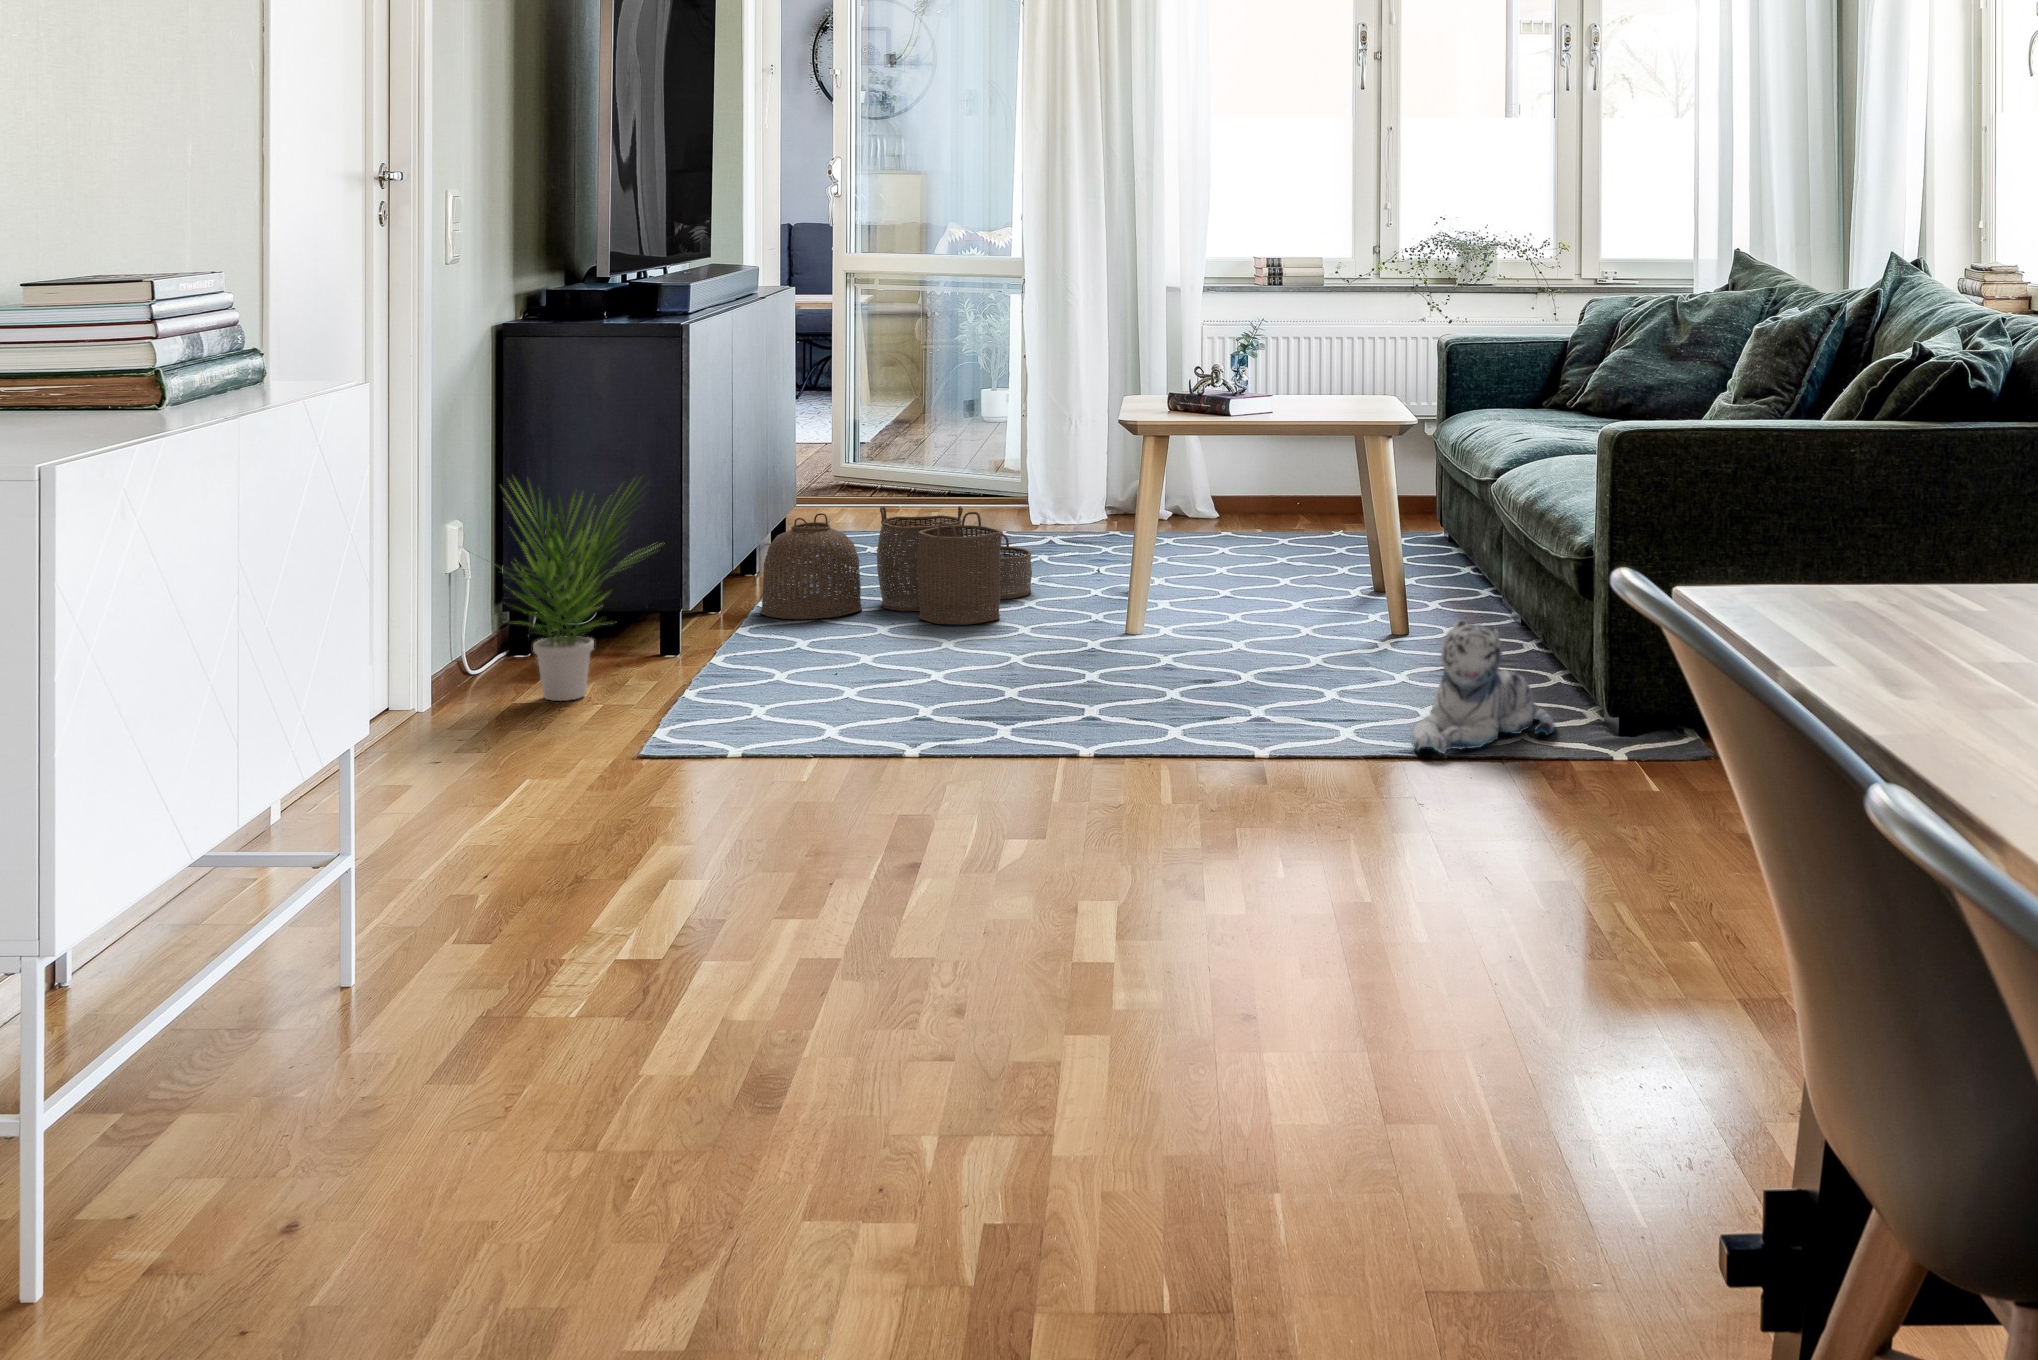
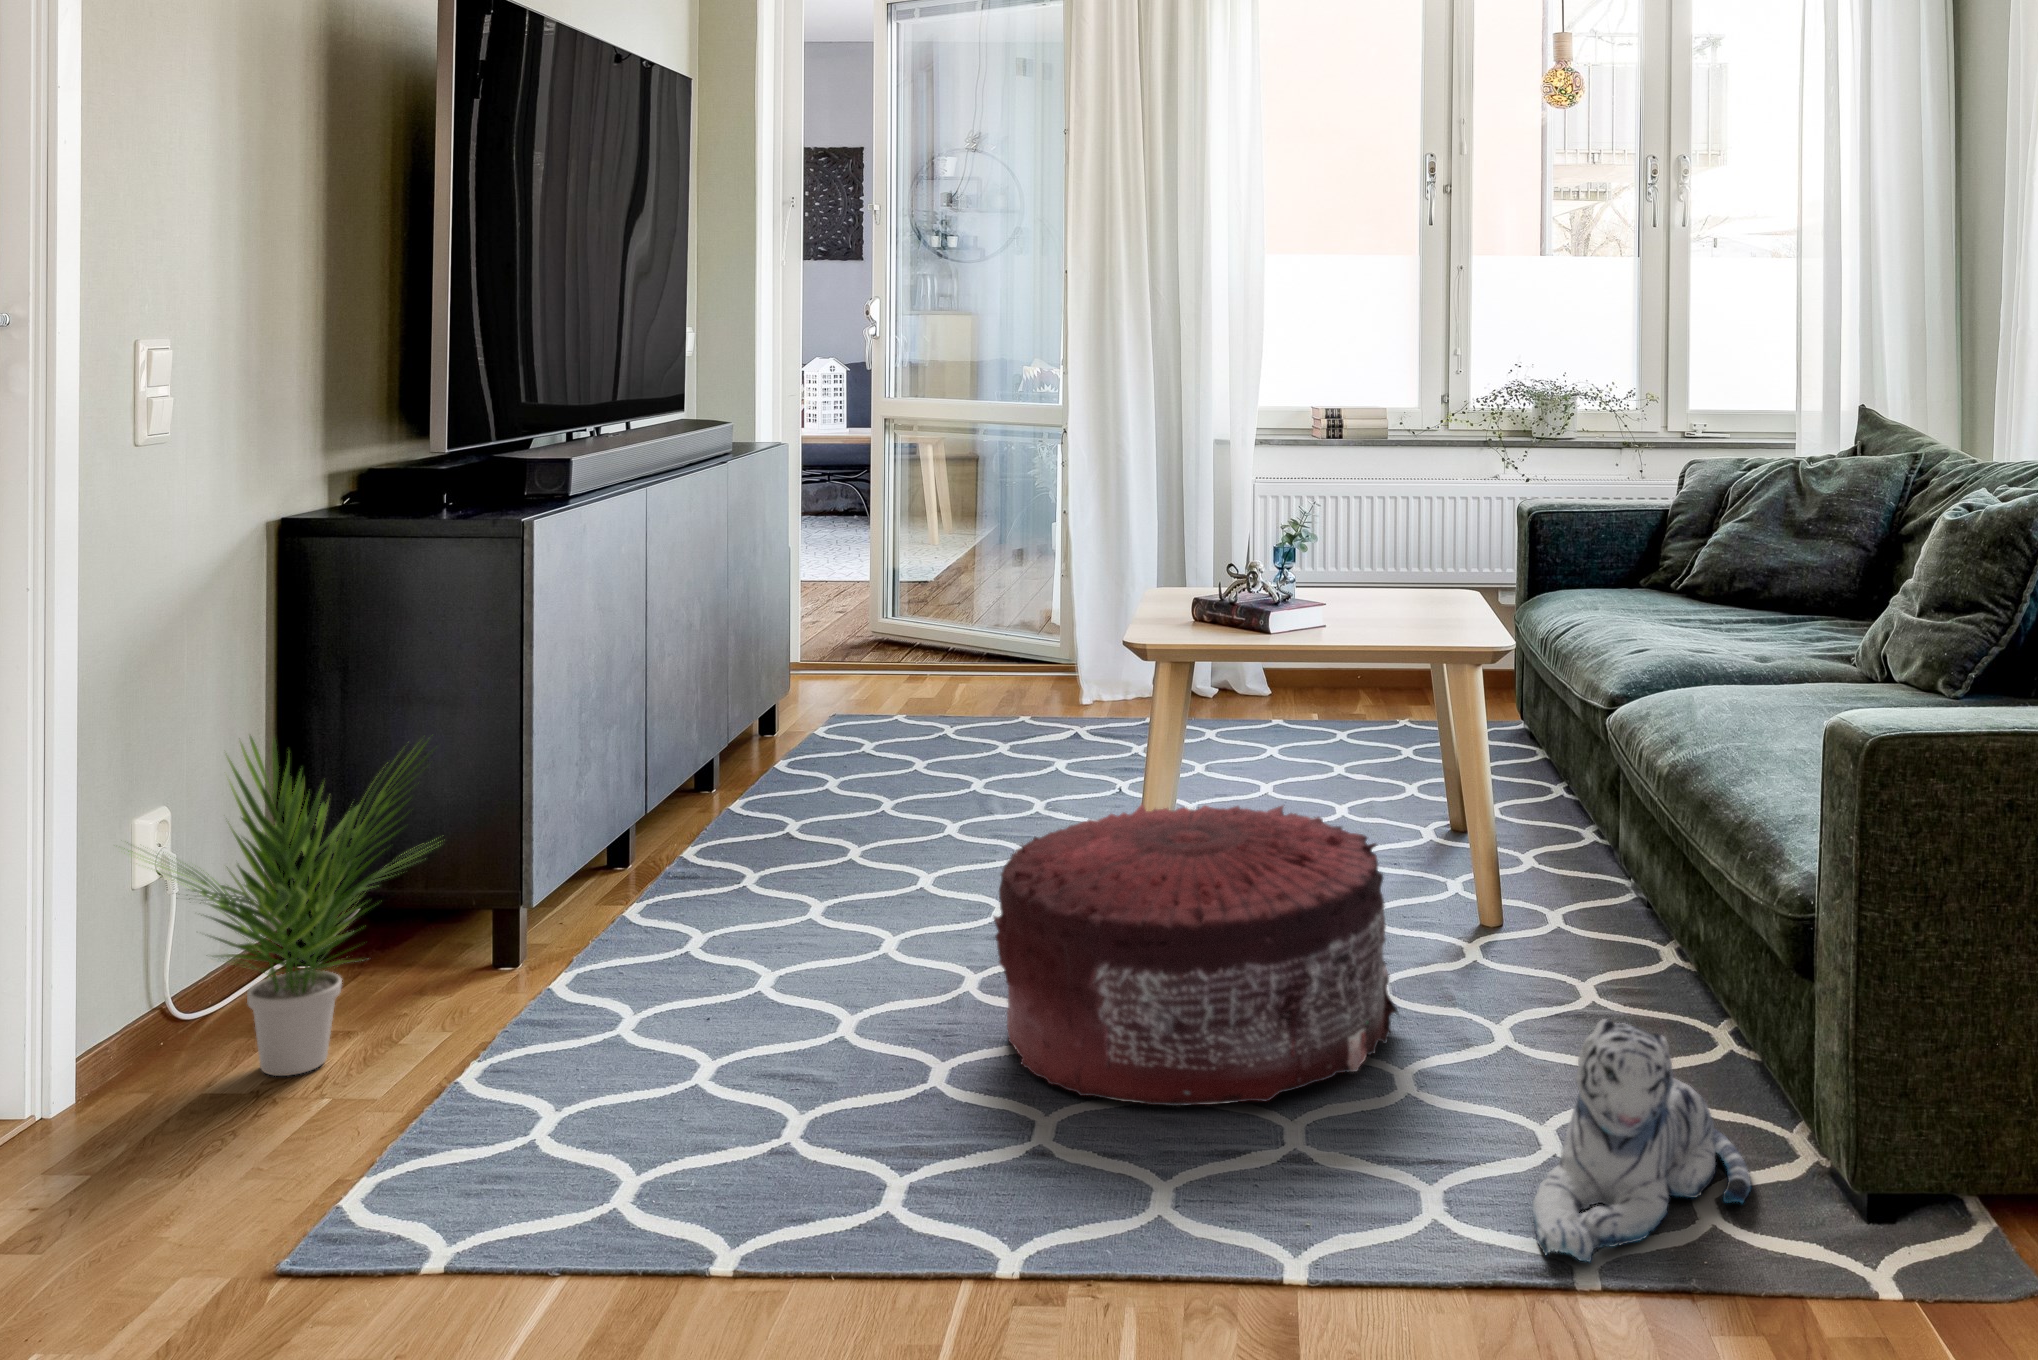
woven basket: present [761,506,1032,625] -> none [664,732,1022,903]
pouf: none [1045,530,1331,705] -> present [994,805,1398,1106]

